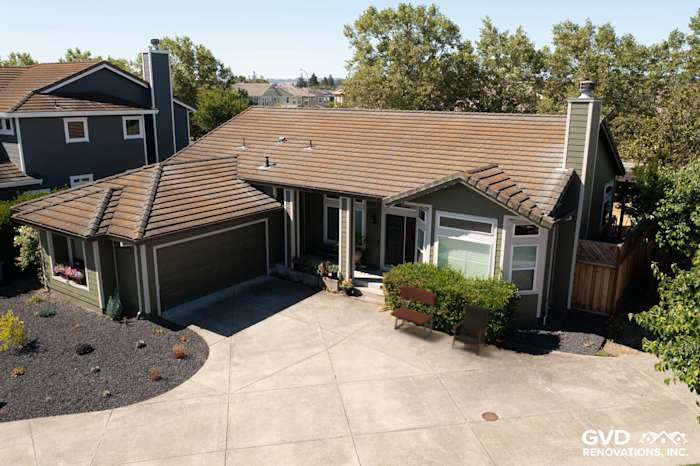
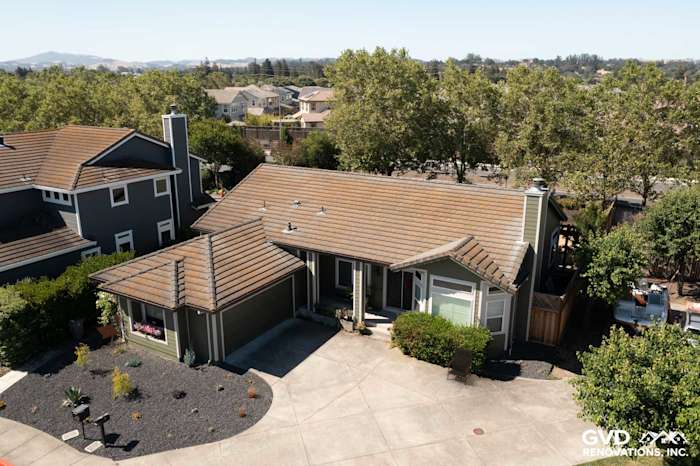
bench: present [390,285,435,339] -> present [97,314,122,346]

